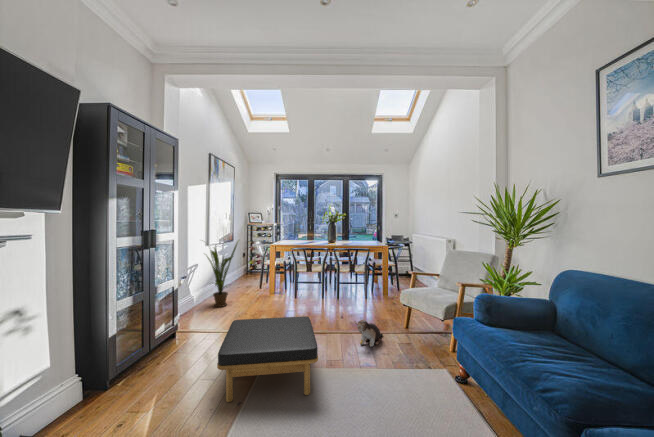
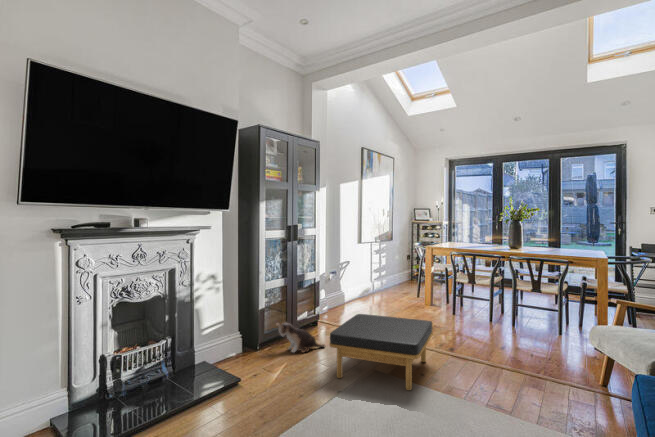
house plant: present [207,242,238,307] -> none [348,238,389,309]
plush toy: present [355,320,383,347] -> present [276,323,325,352]

